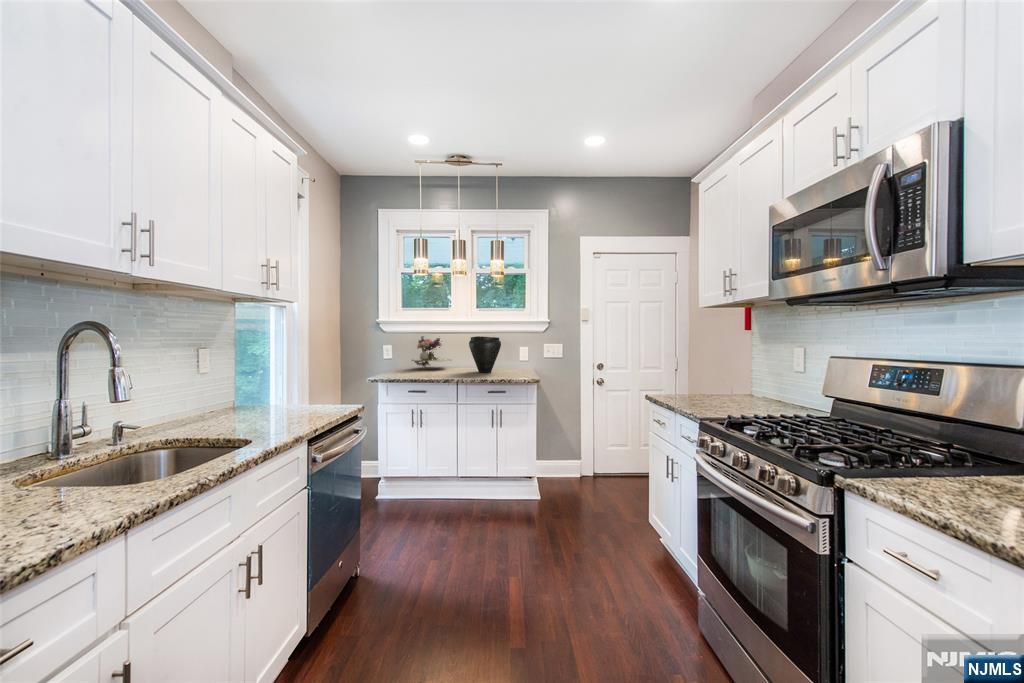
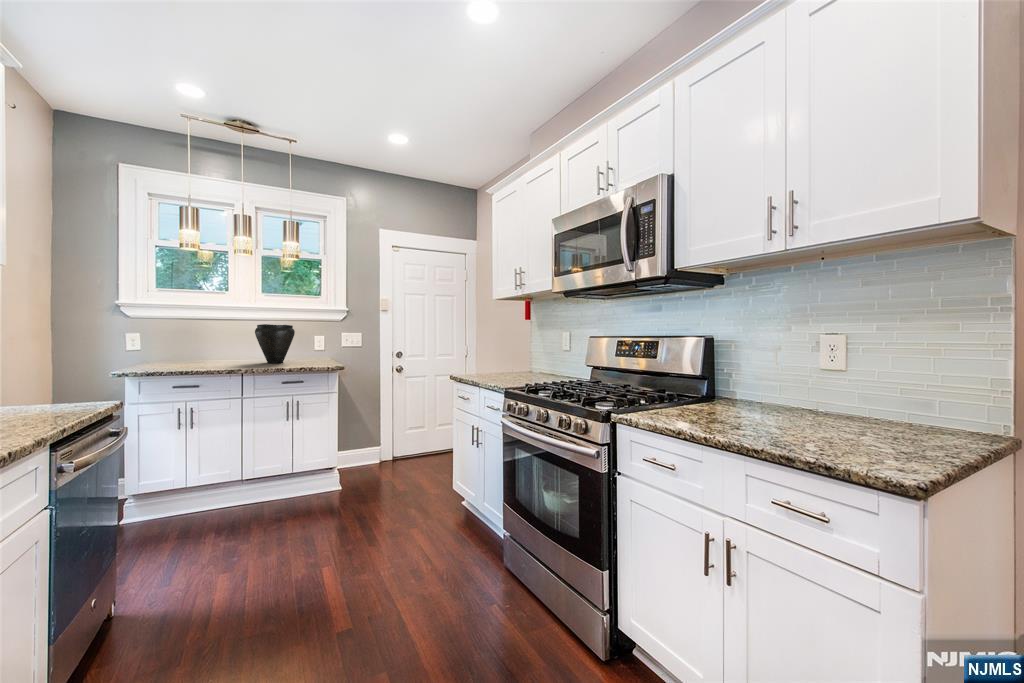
flower arrangement: present [412,336,449,367] -> none [174,322,231,361]

